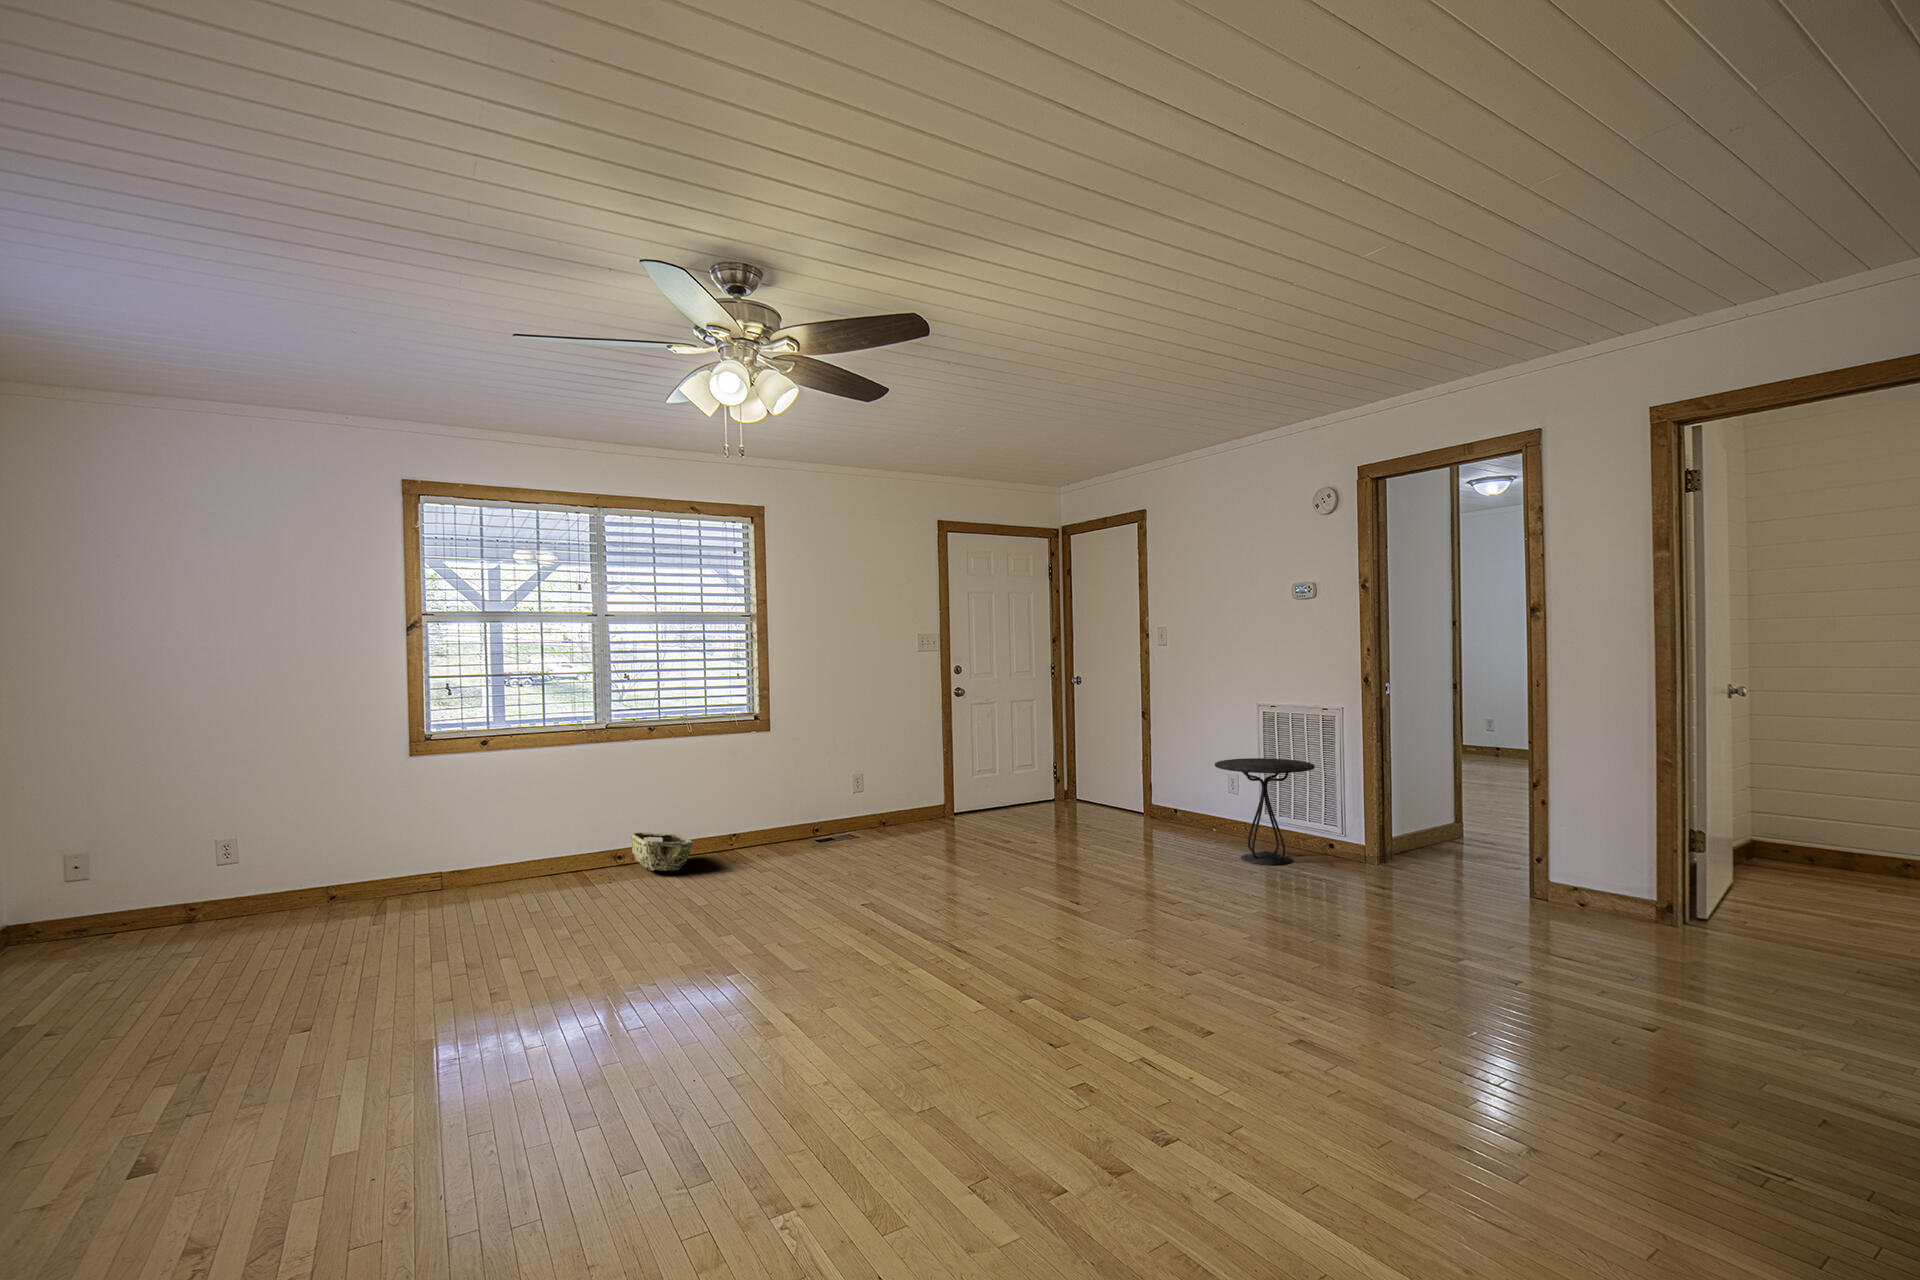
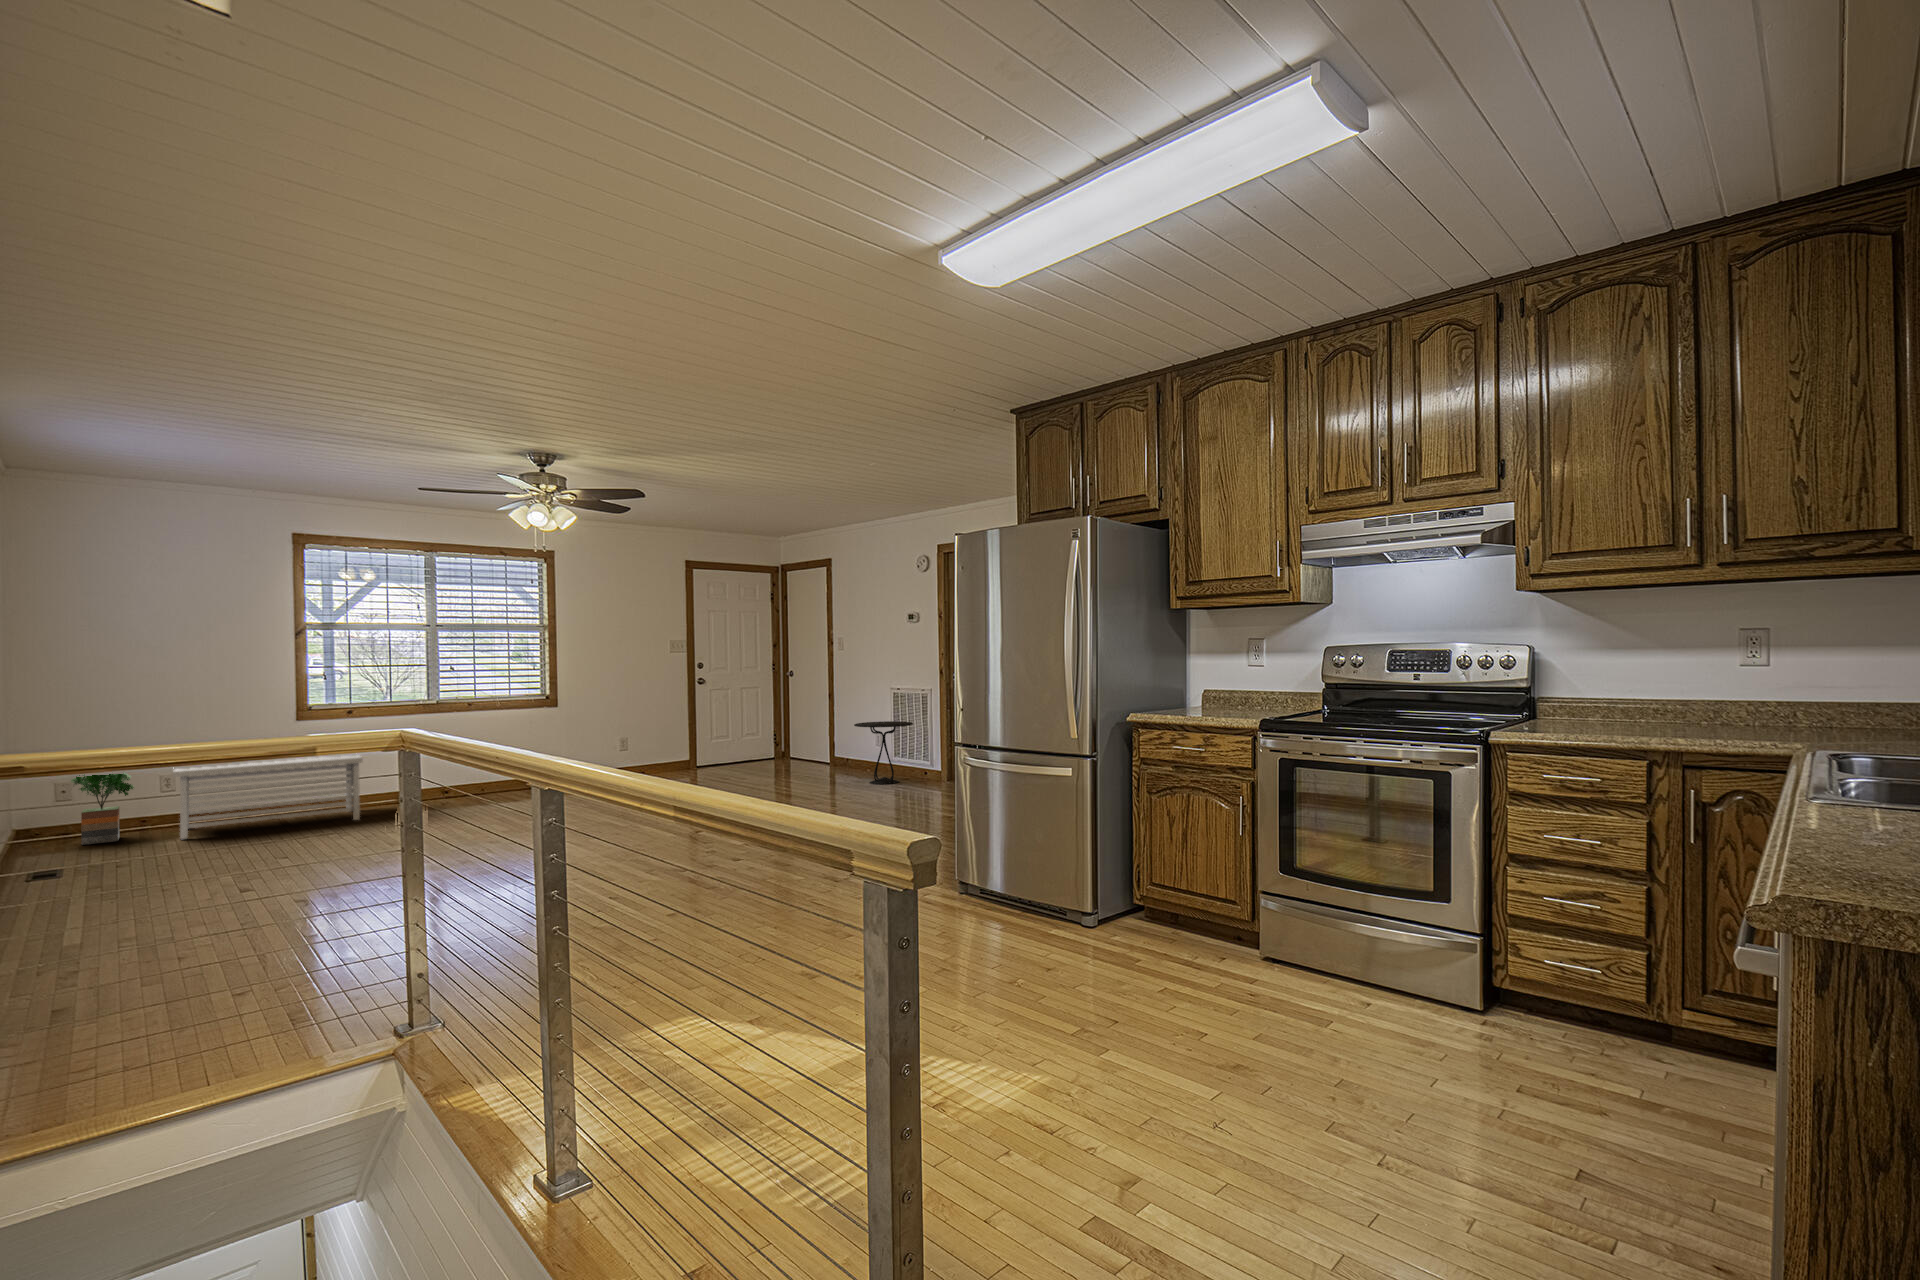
storage bench: none [201,800,490,953] -> present [173,755,363,840]
woven basket: present [631,832,693,872] -> none [454,776,501,800]
potted tree: none [70,835,170,957] -> present [71,772,134,845]

